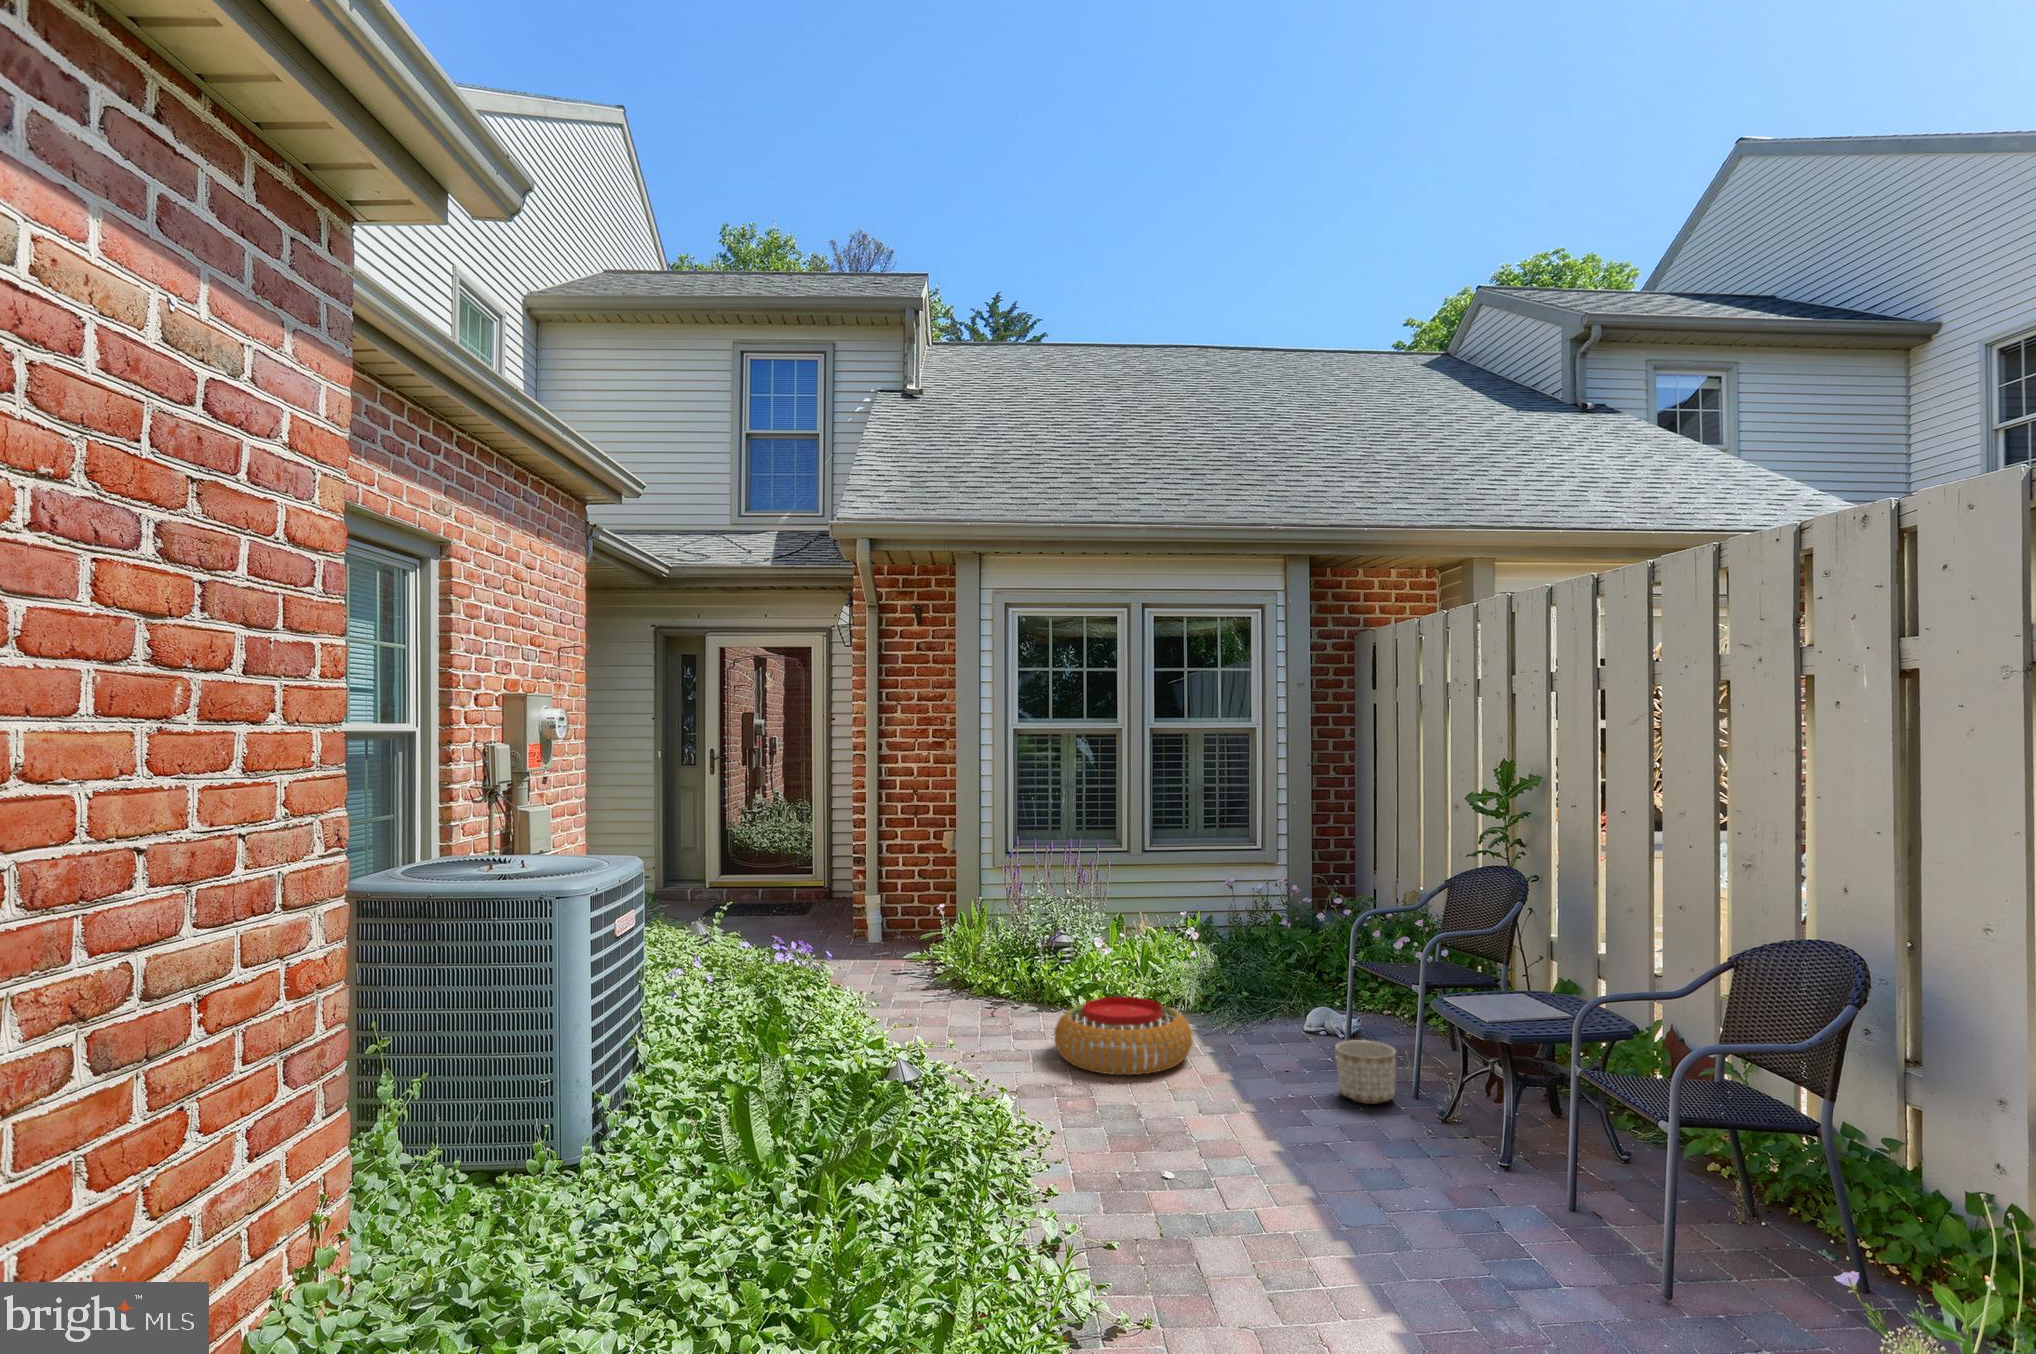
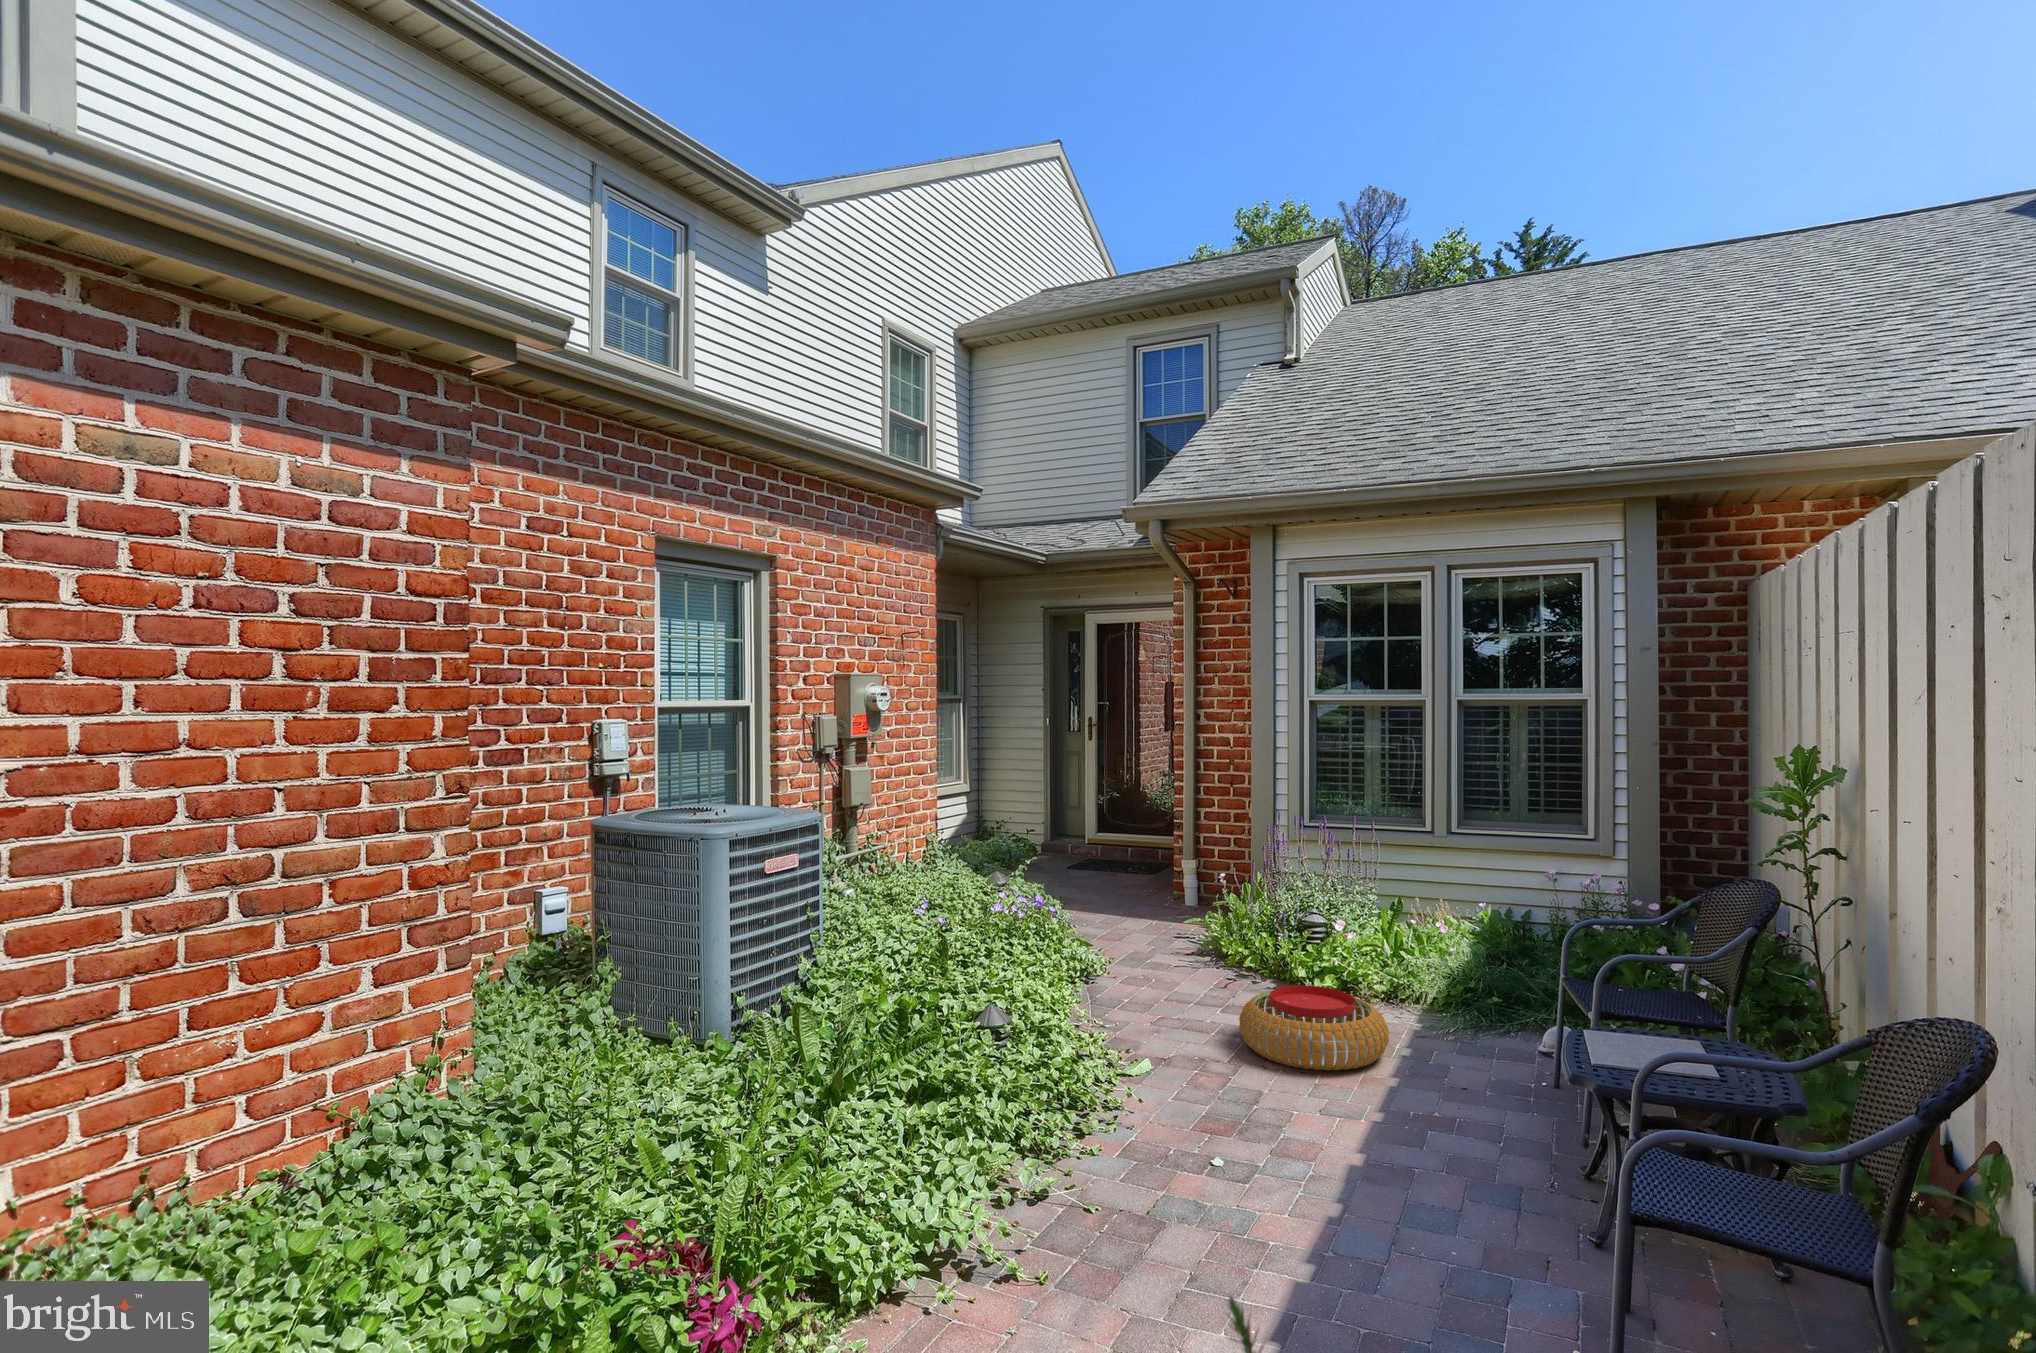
planter: present [1335,1040,1396,1104] -> none [1510,1076,1587,1155]

